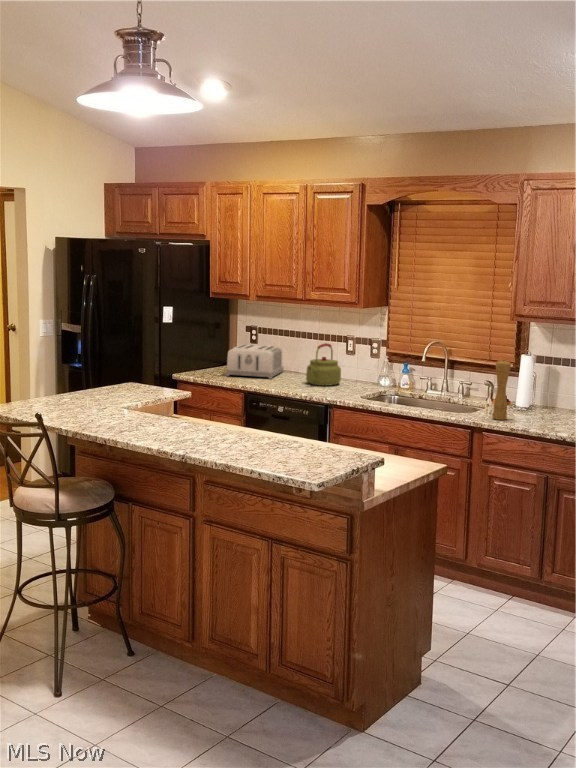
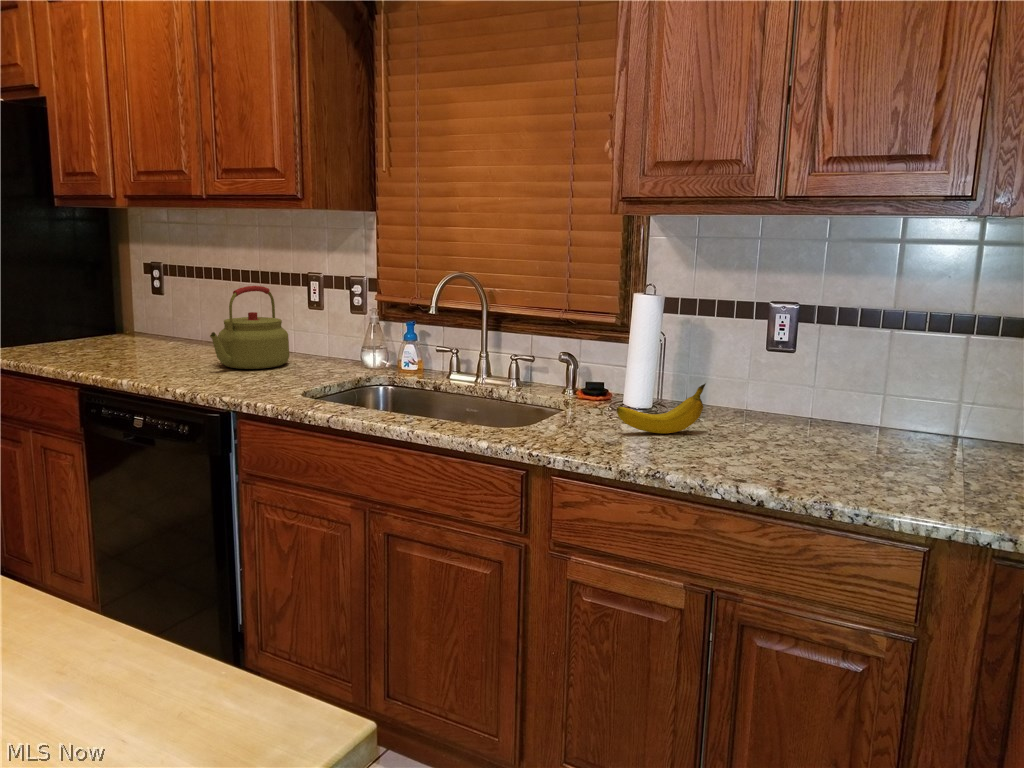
toaster: present [226,344,283,379] -> none [71,294,206,358]
pepper mill: present [493,360,511,420] -> none [572,303,612,448]
fruit: none [512,395,553,417] -> present [617,384,705,433]

